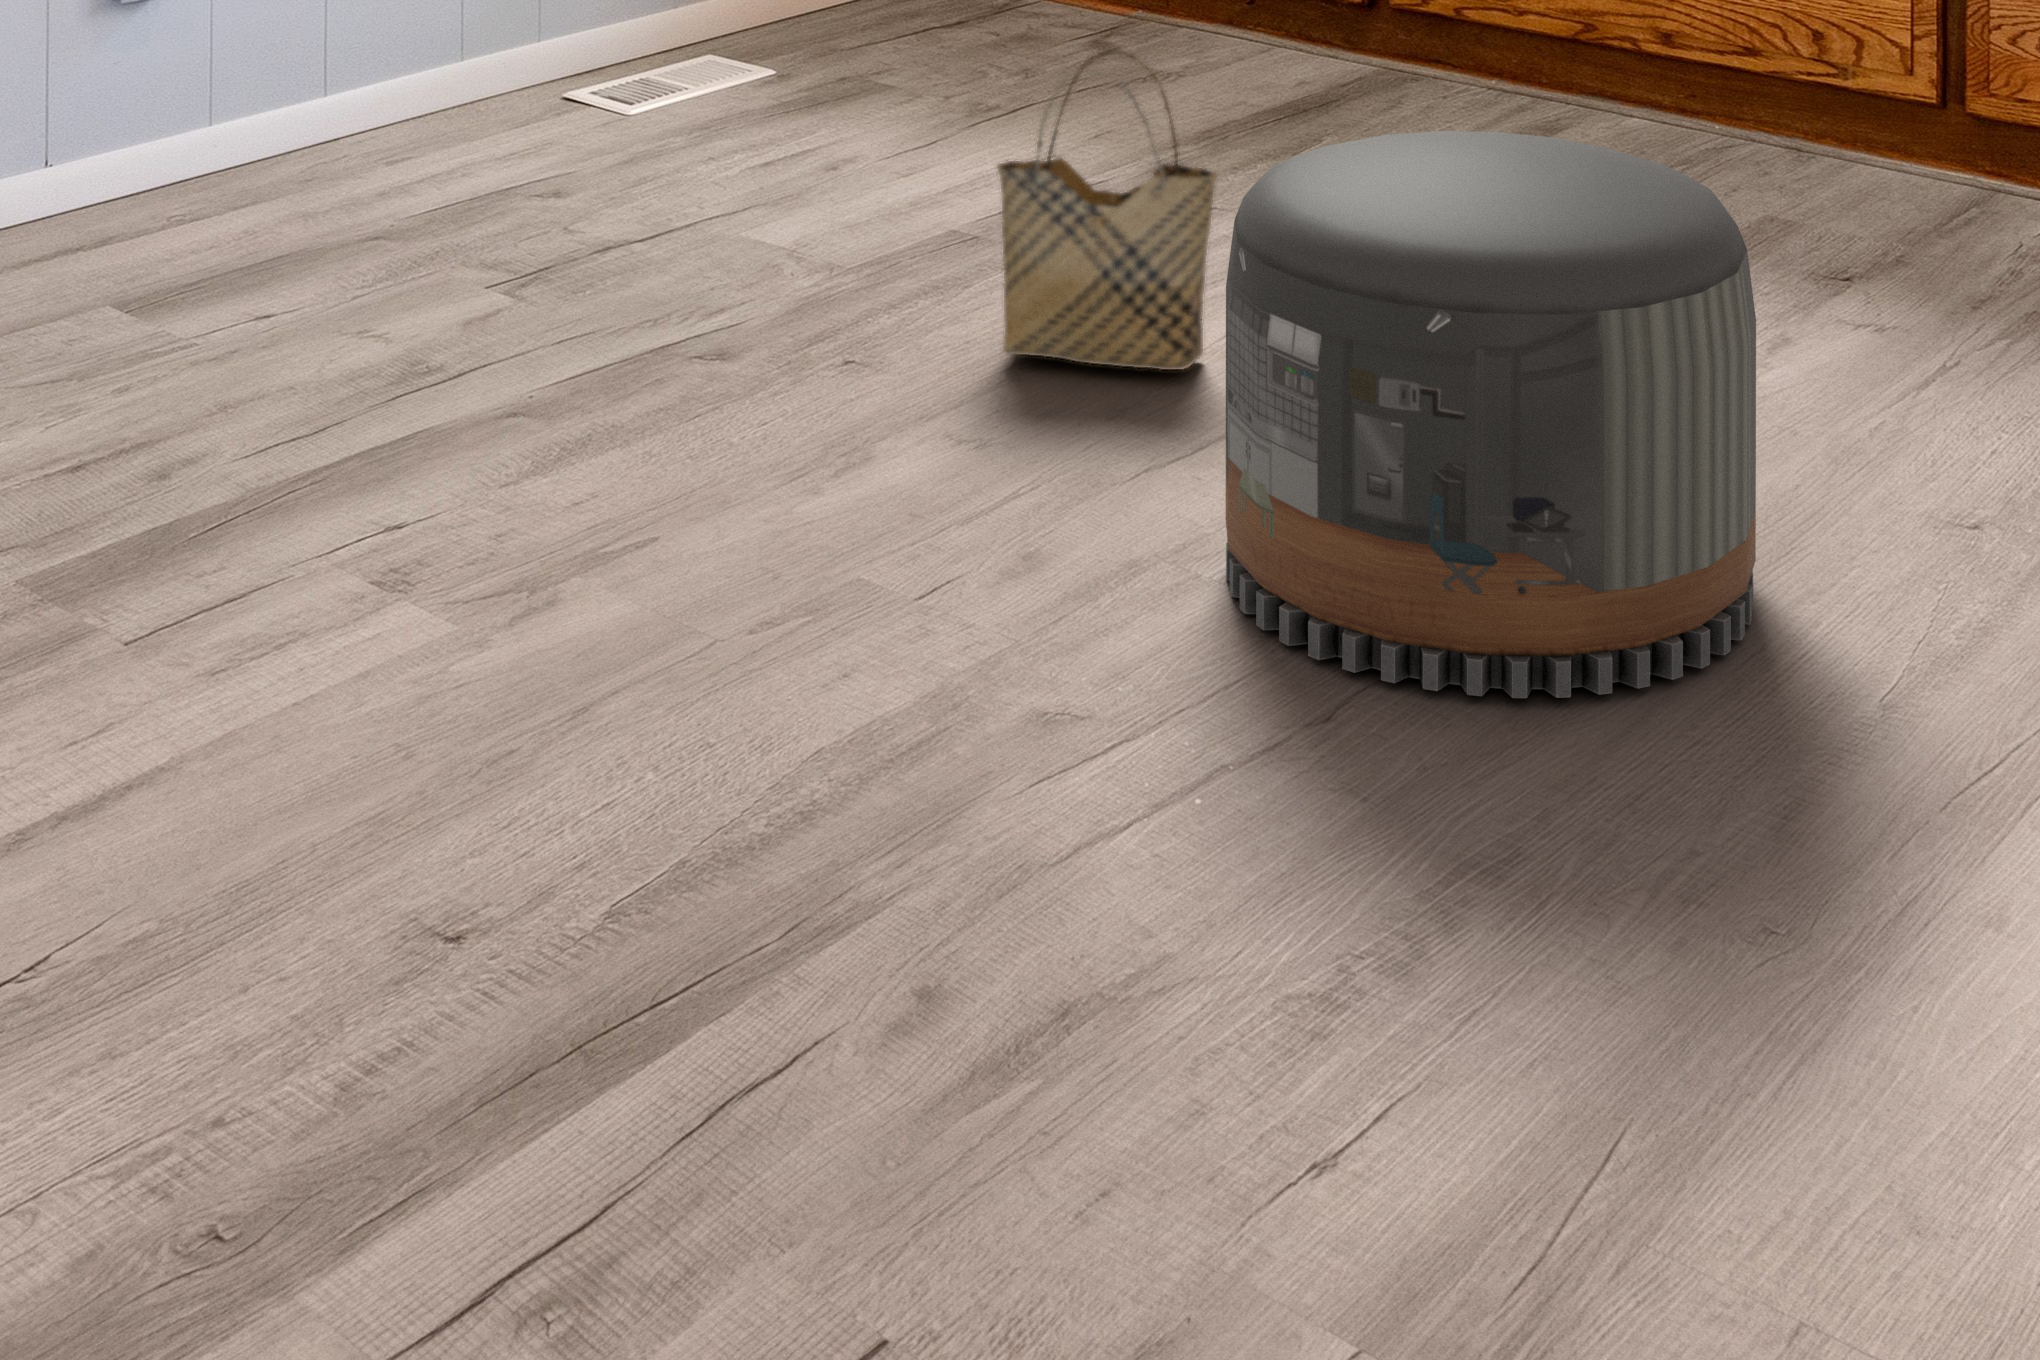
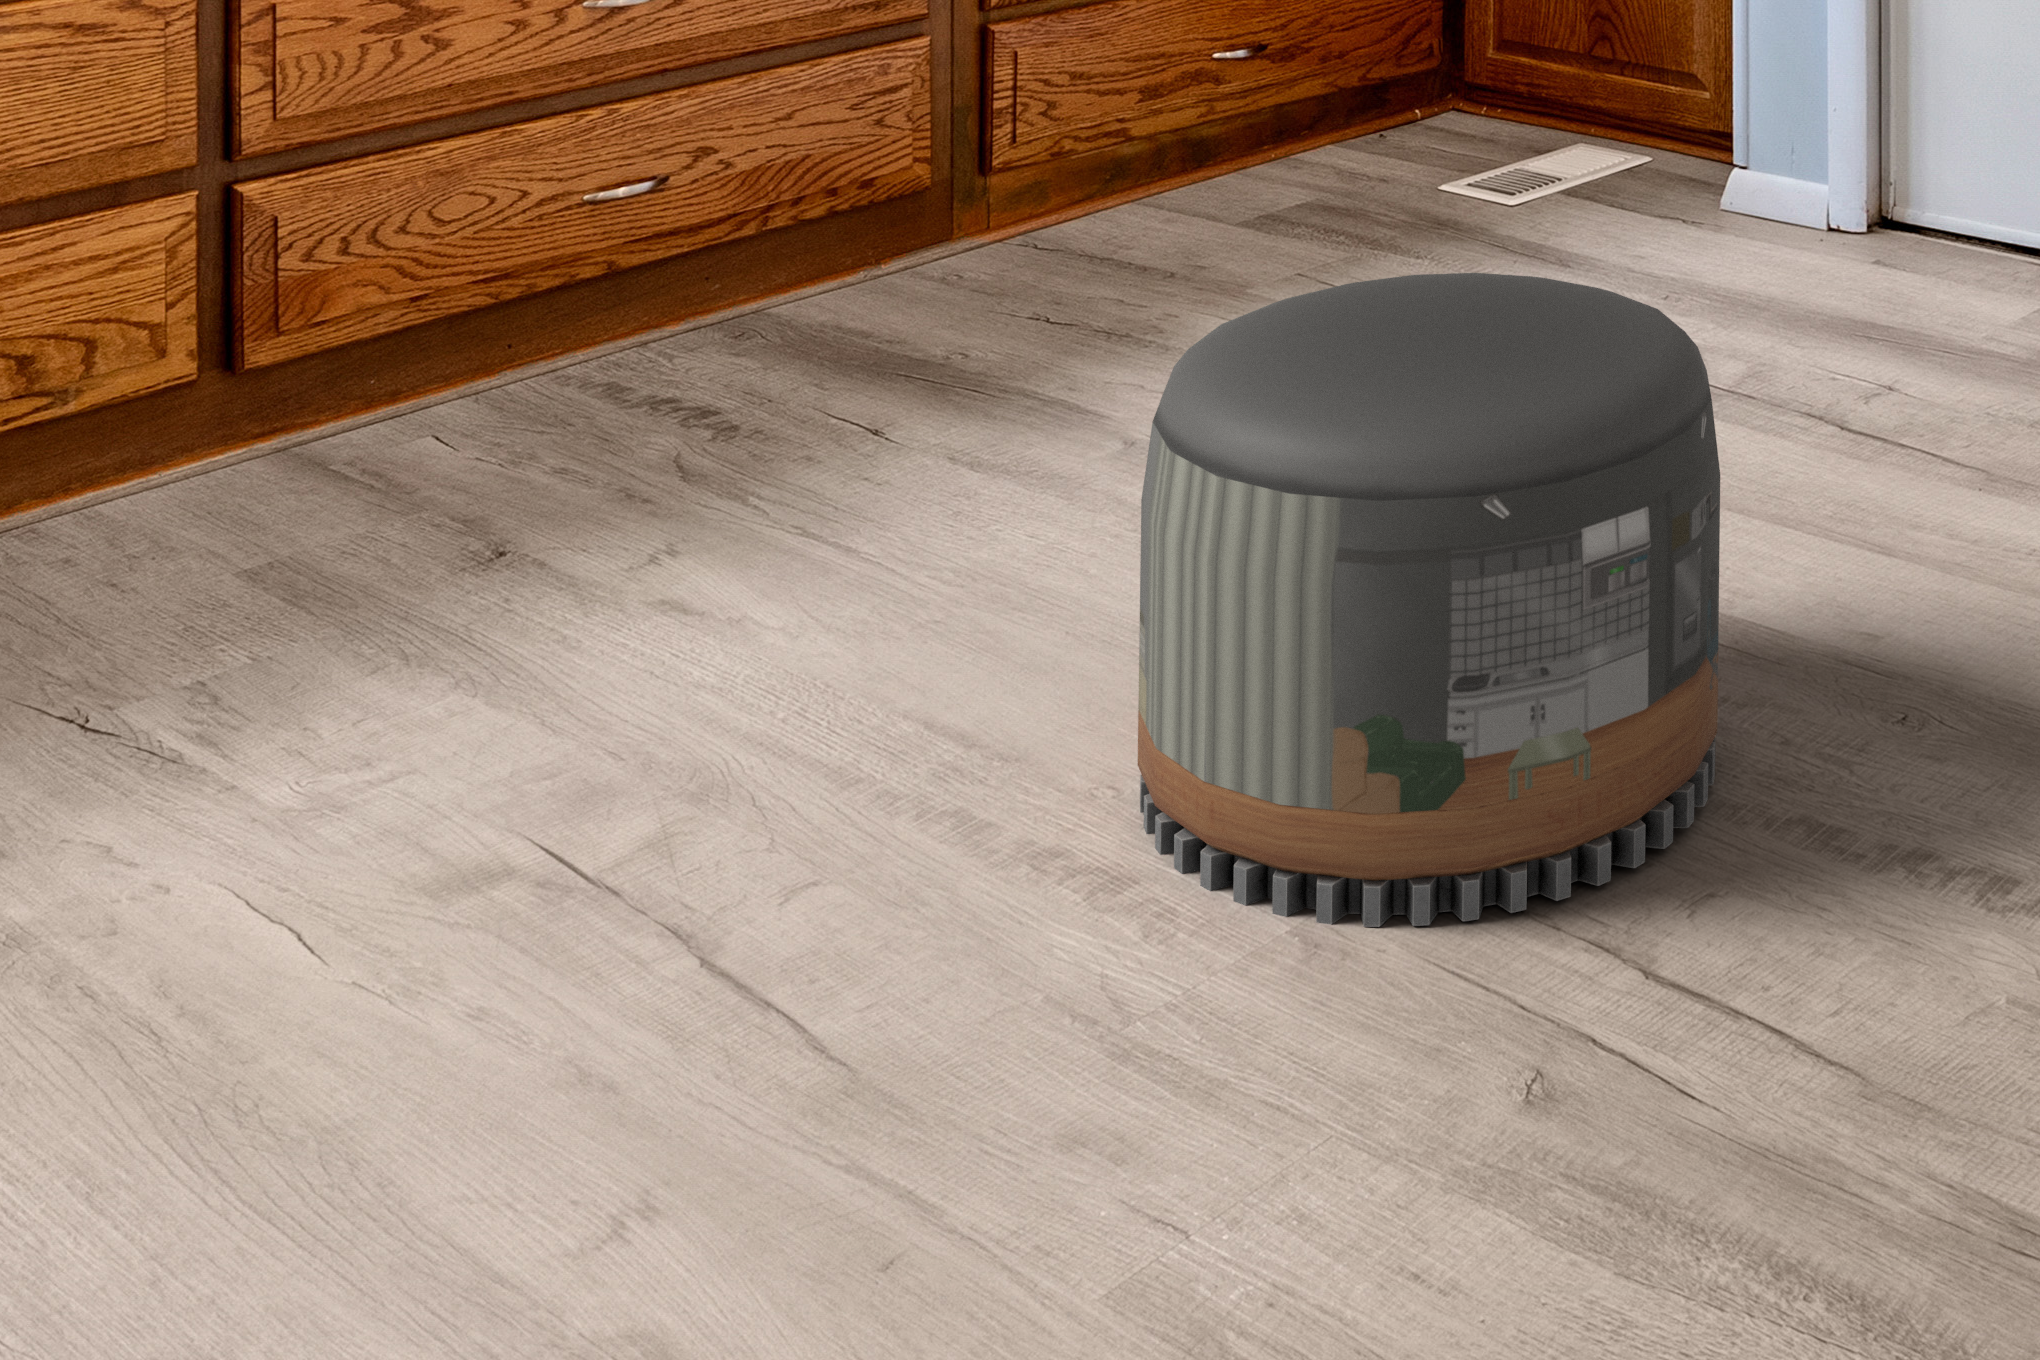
woven basket: present [997,50,1216,370] -> none [492,556,757,1115]

